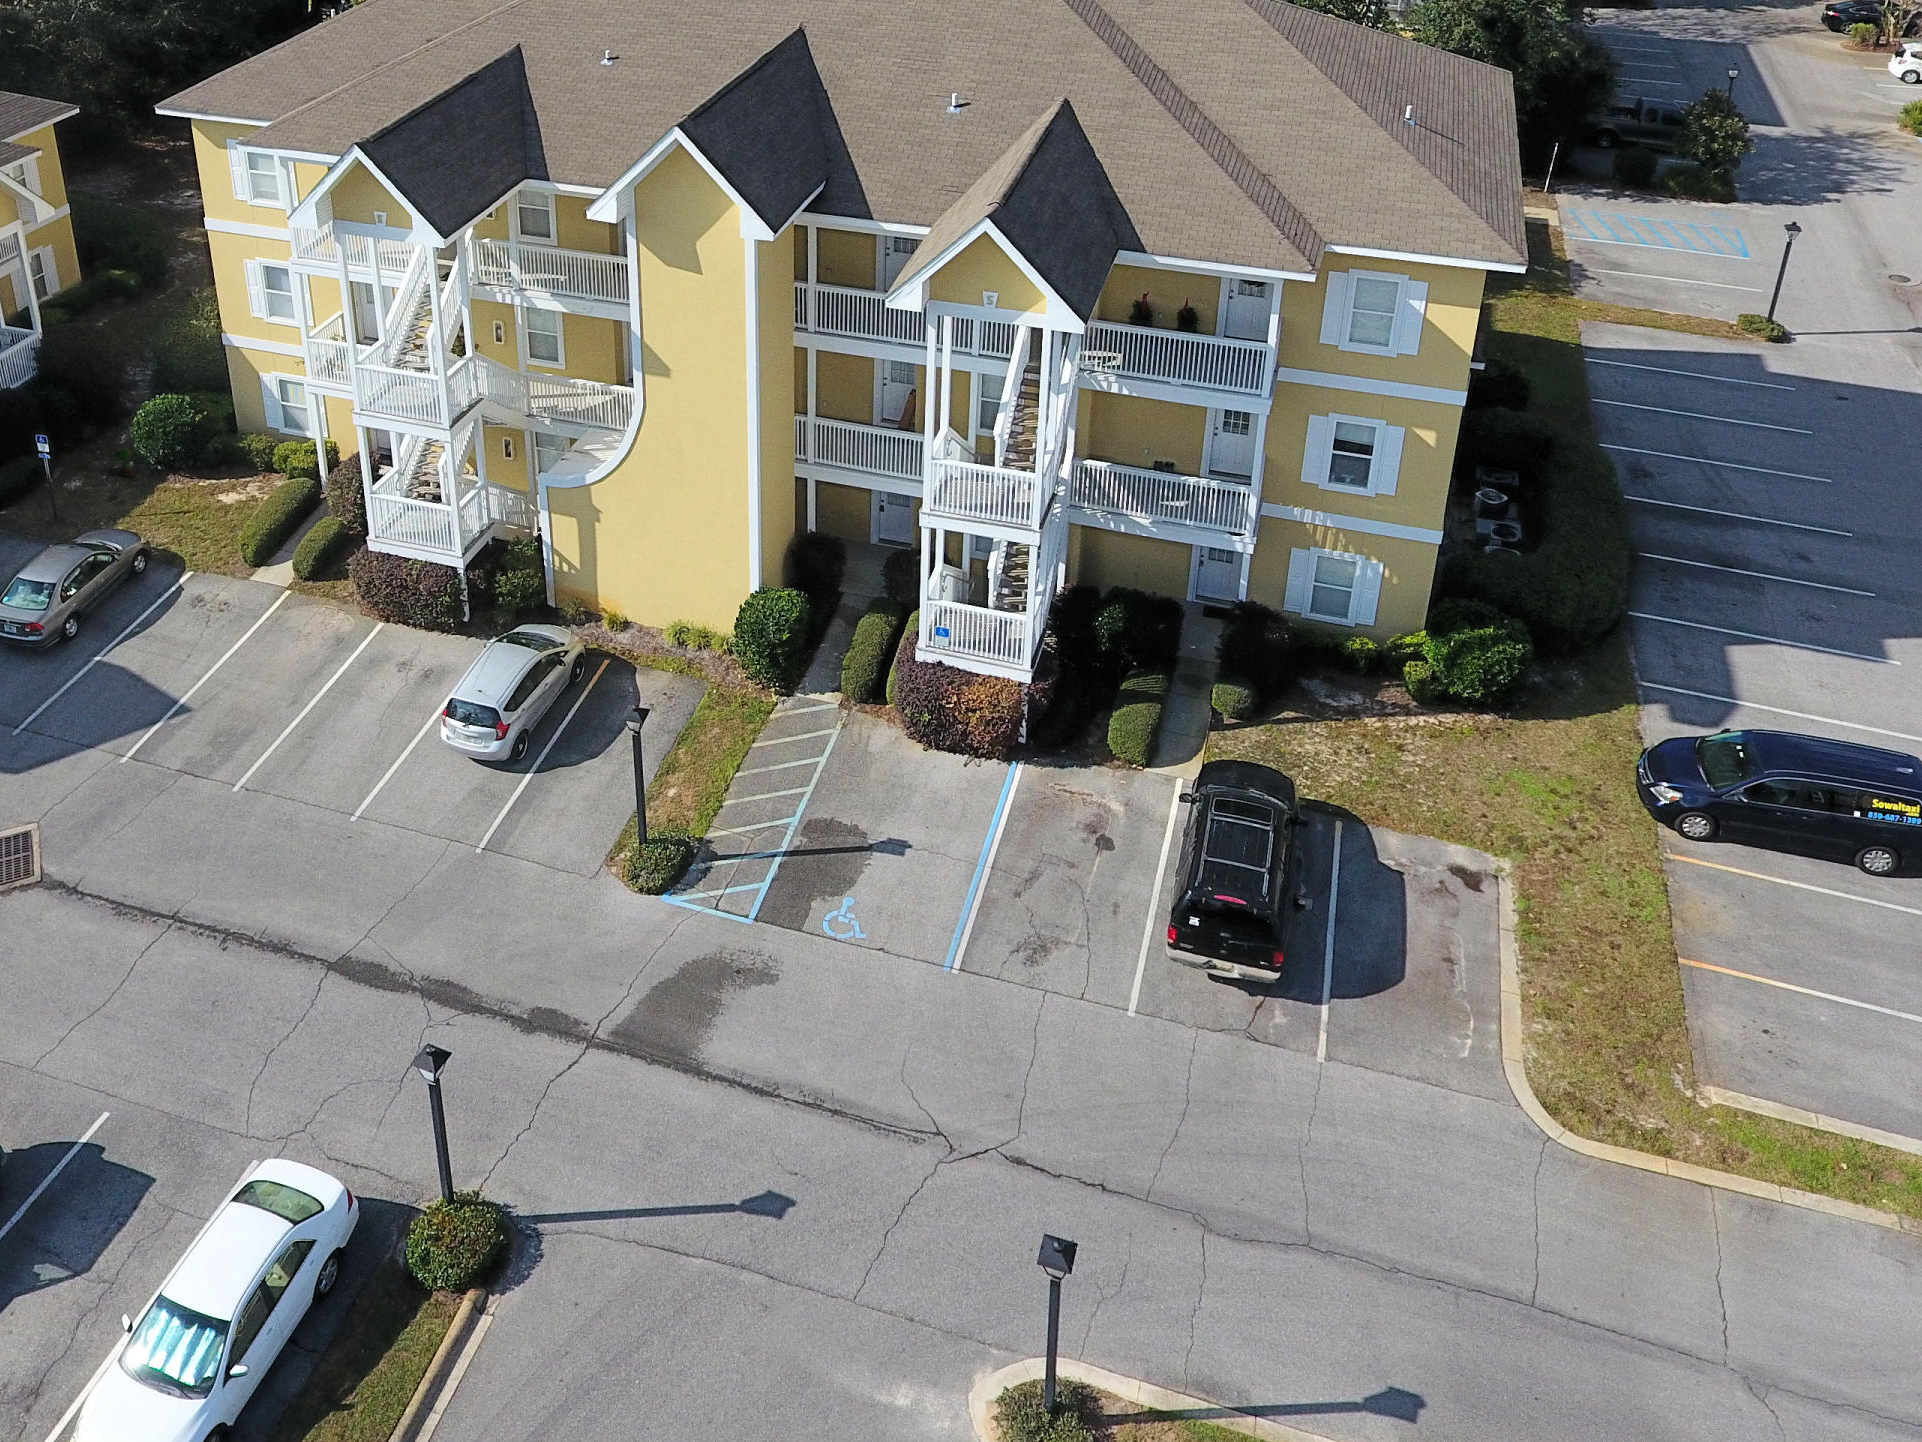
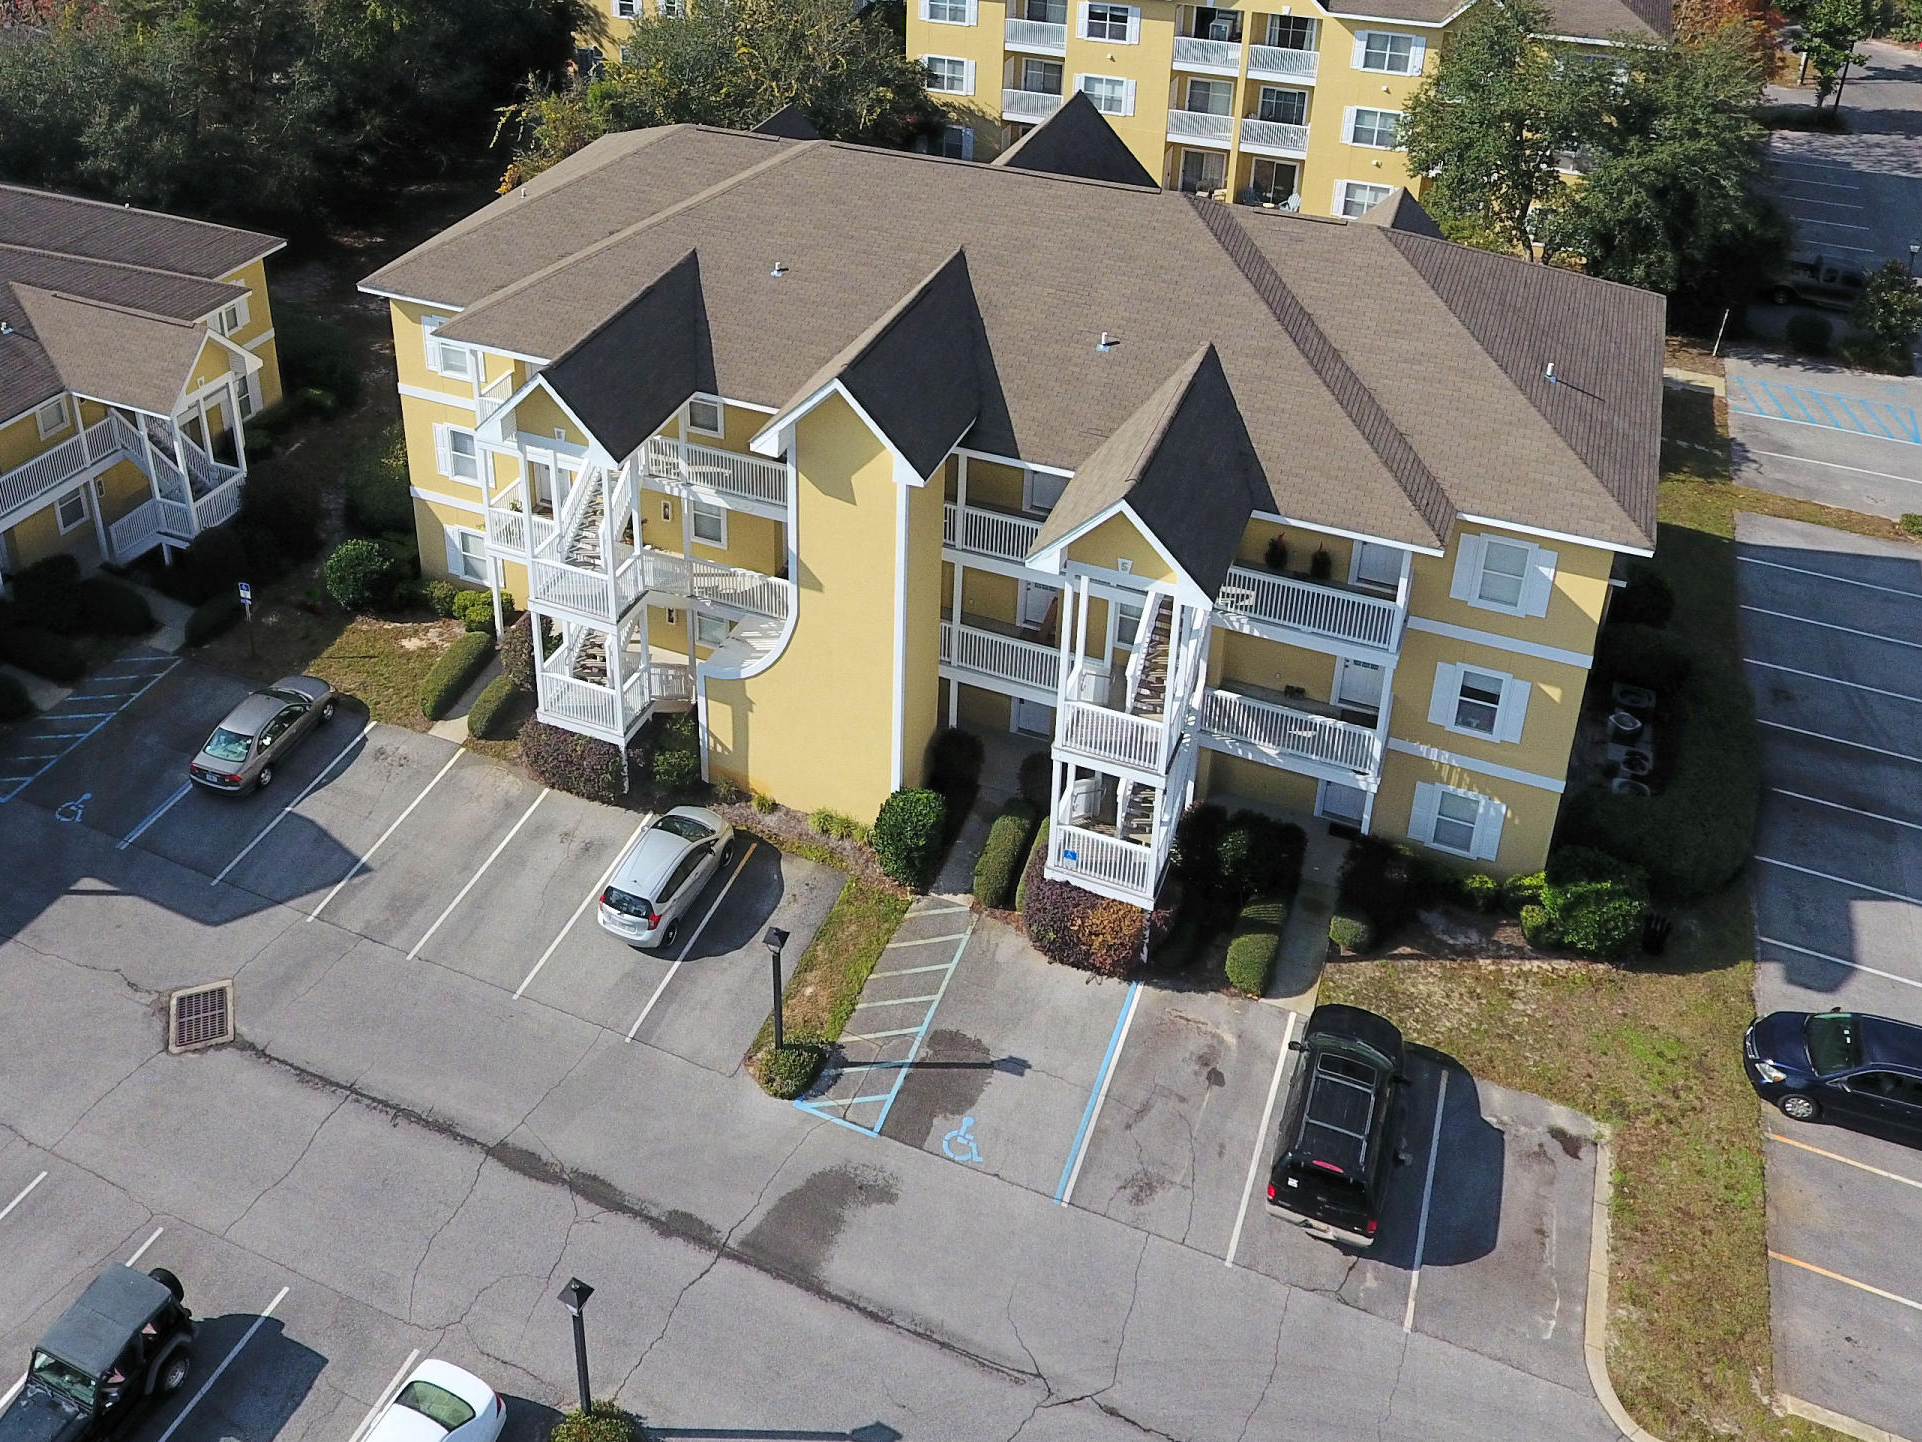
waste bin: none [1523,662,1556,704] -> present [1641,913,1673,955]

